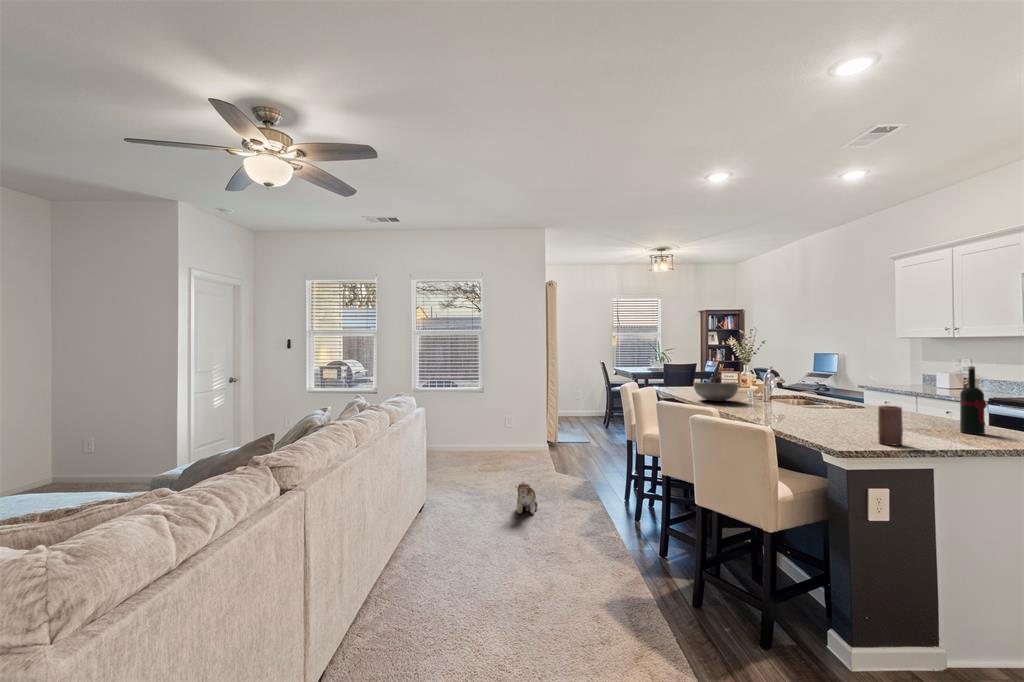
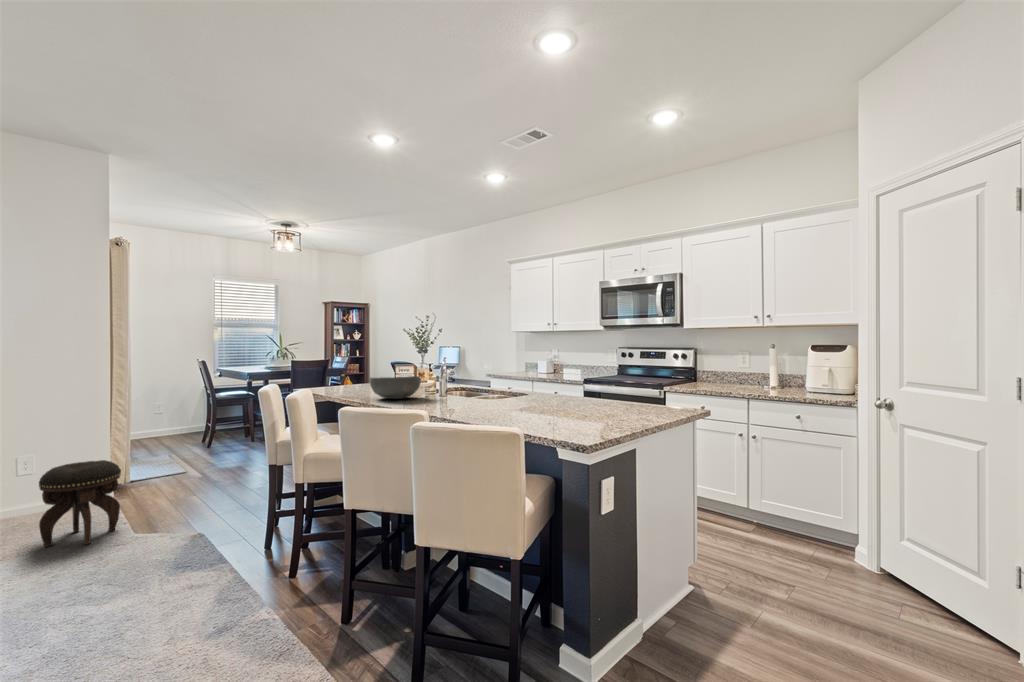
wine bottle: present [960,366,986,434] -> none [621,350,639,409]
candle: present [878,405,903,445] -> none [602,388,621,429]
footstool: none [515,423,550,472] -> present [39,460,121,547]
plush toy: present [516,482,538,514] -> none [49,580,104,644]

